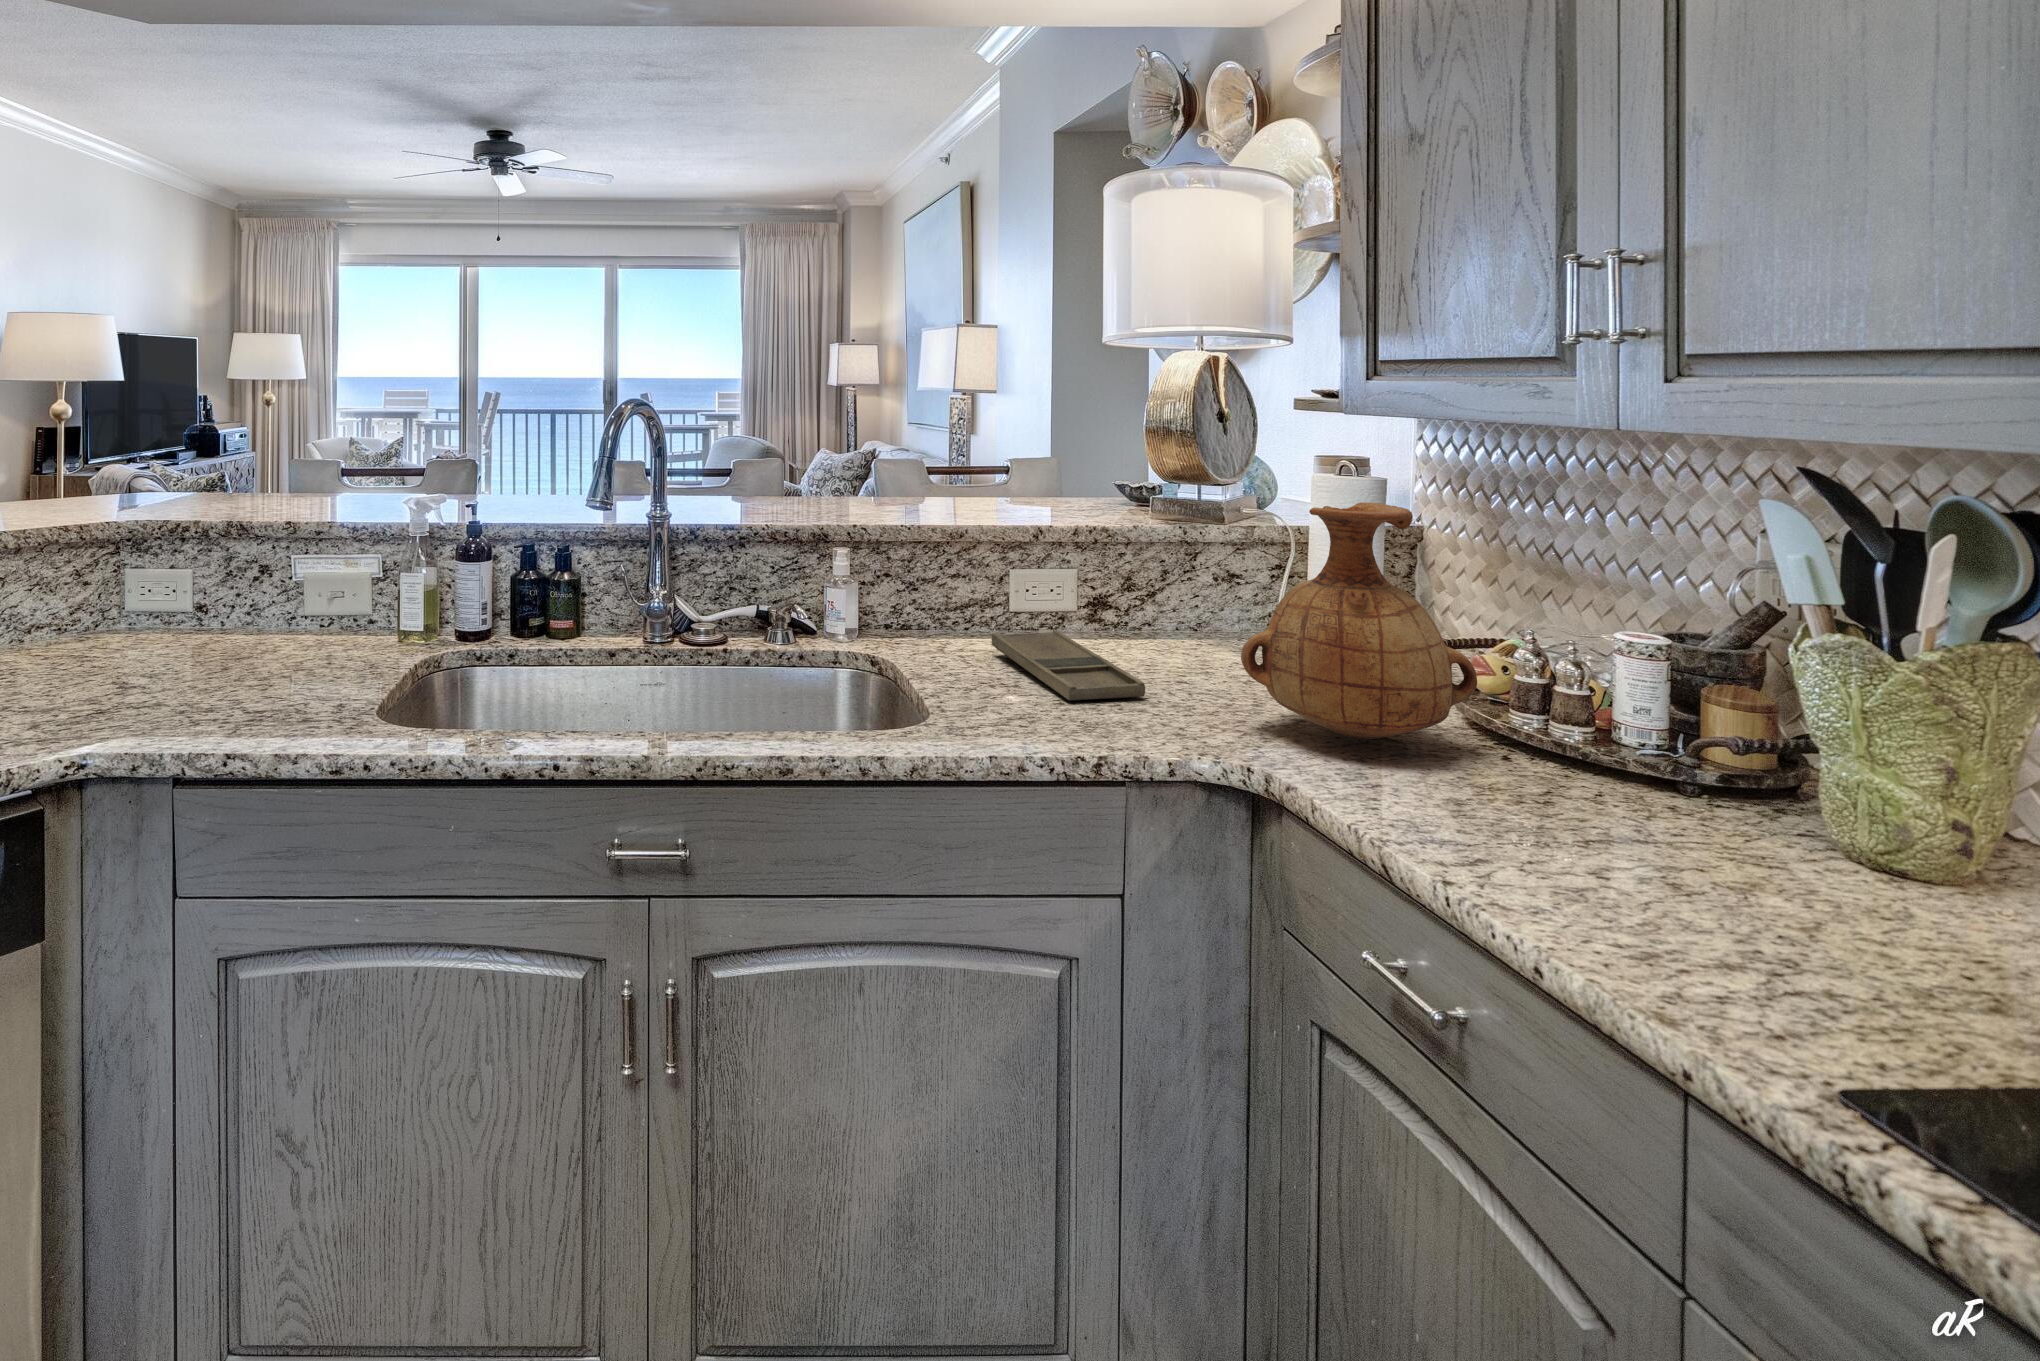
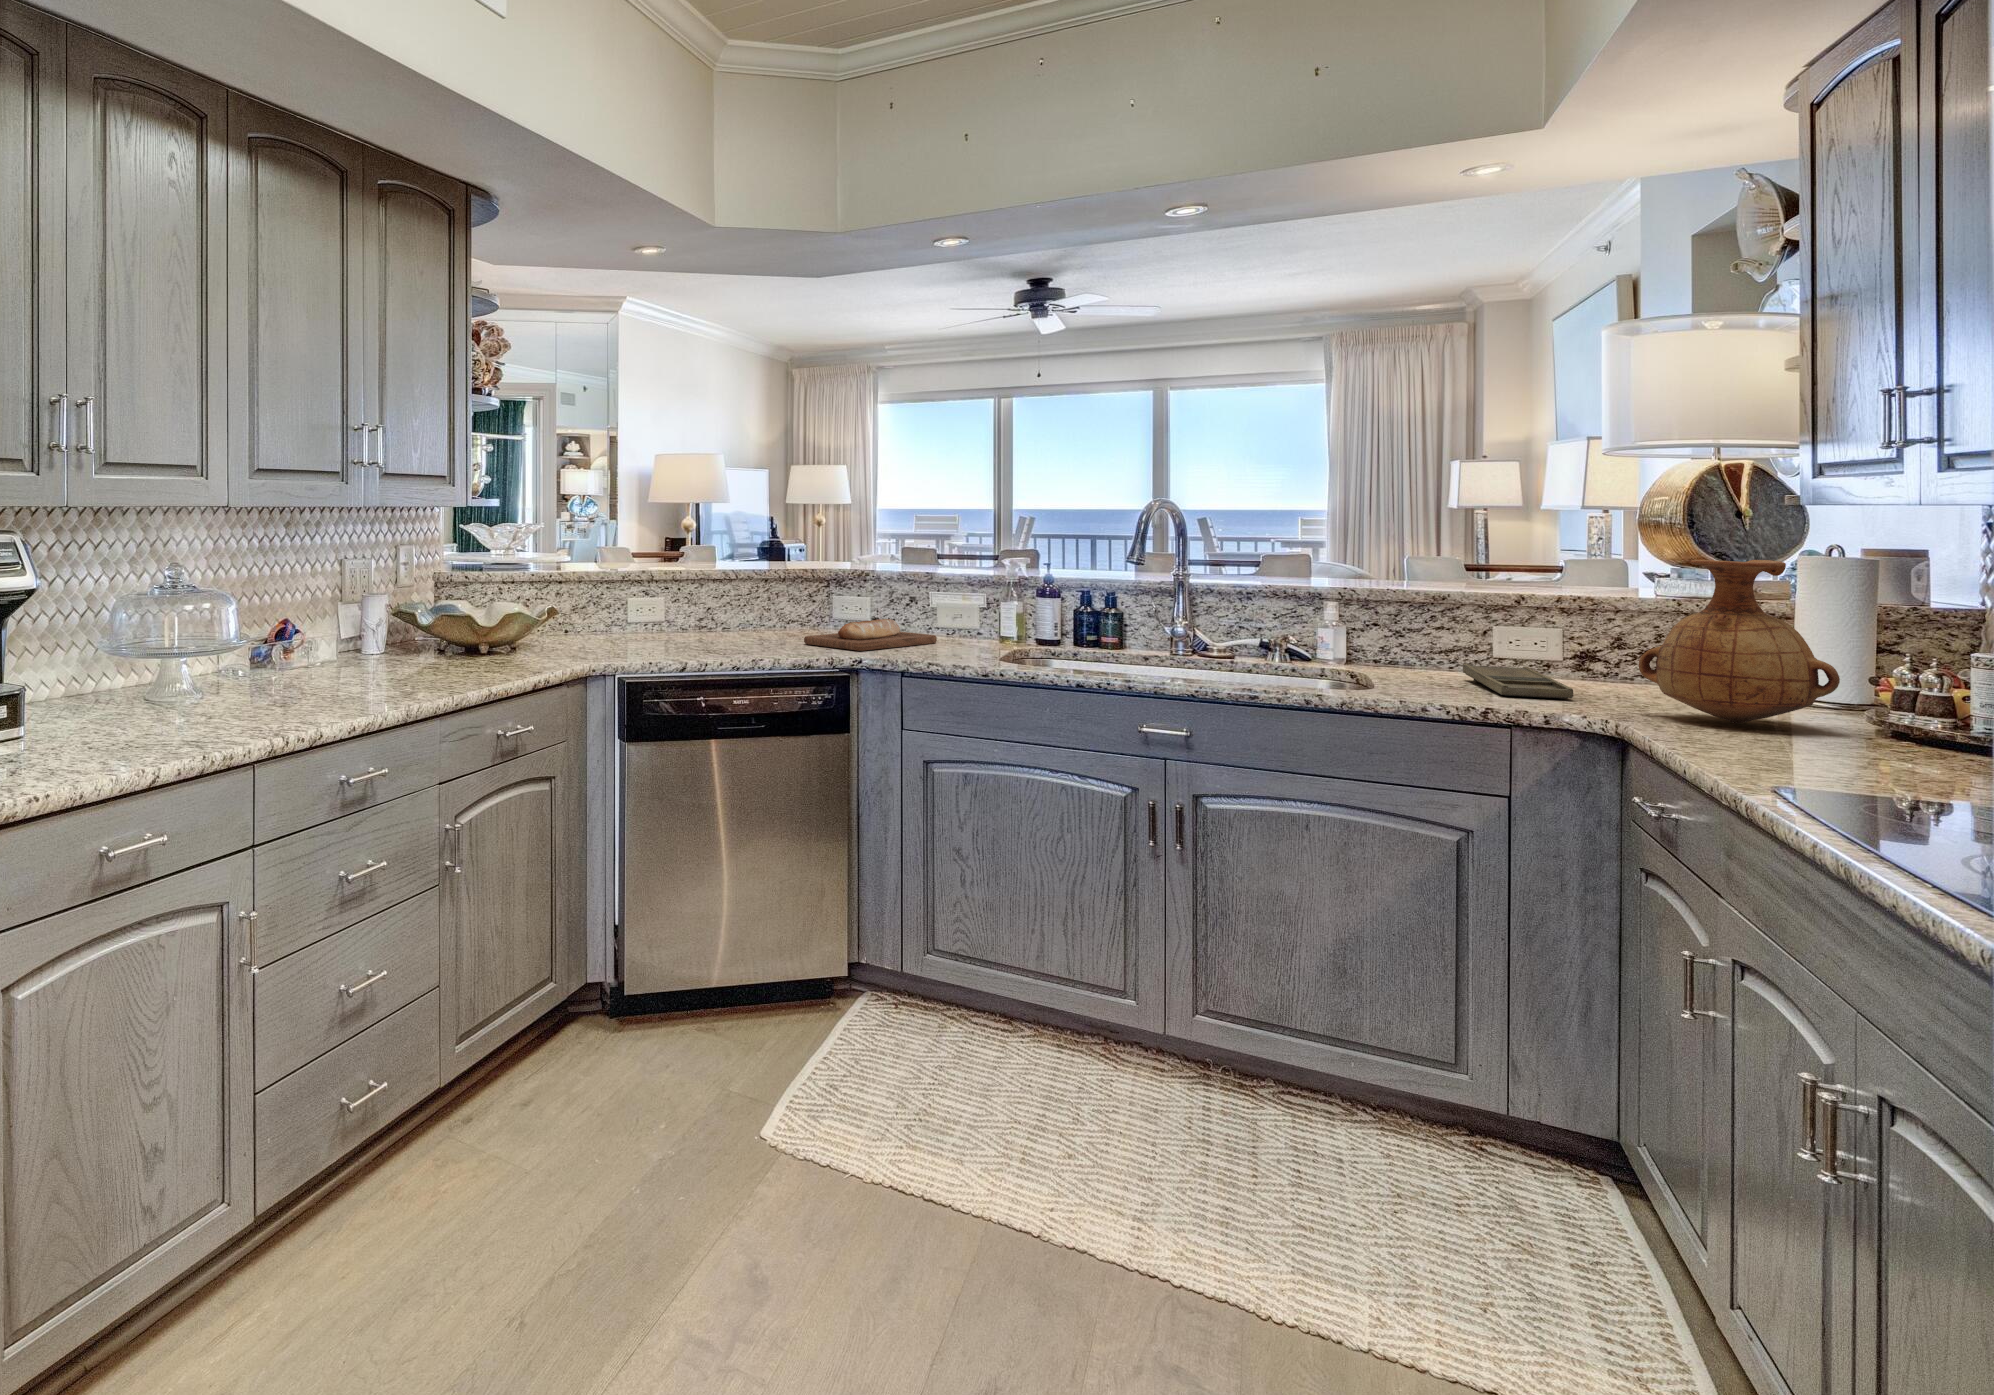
bread loaf: none [54,615,307,703] -> present [804,619,937,651]

